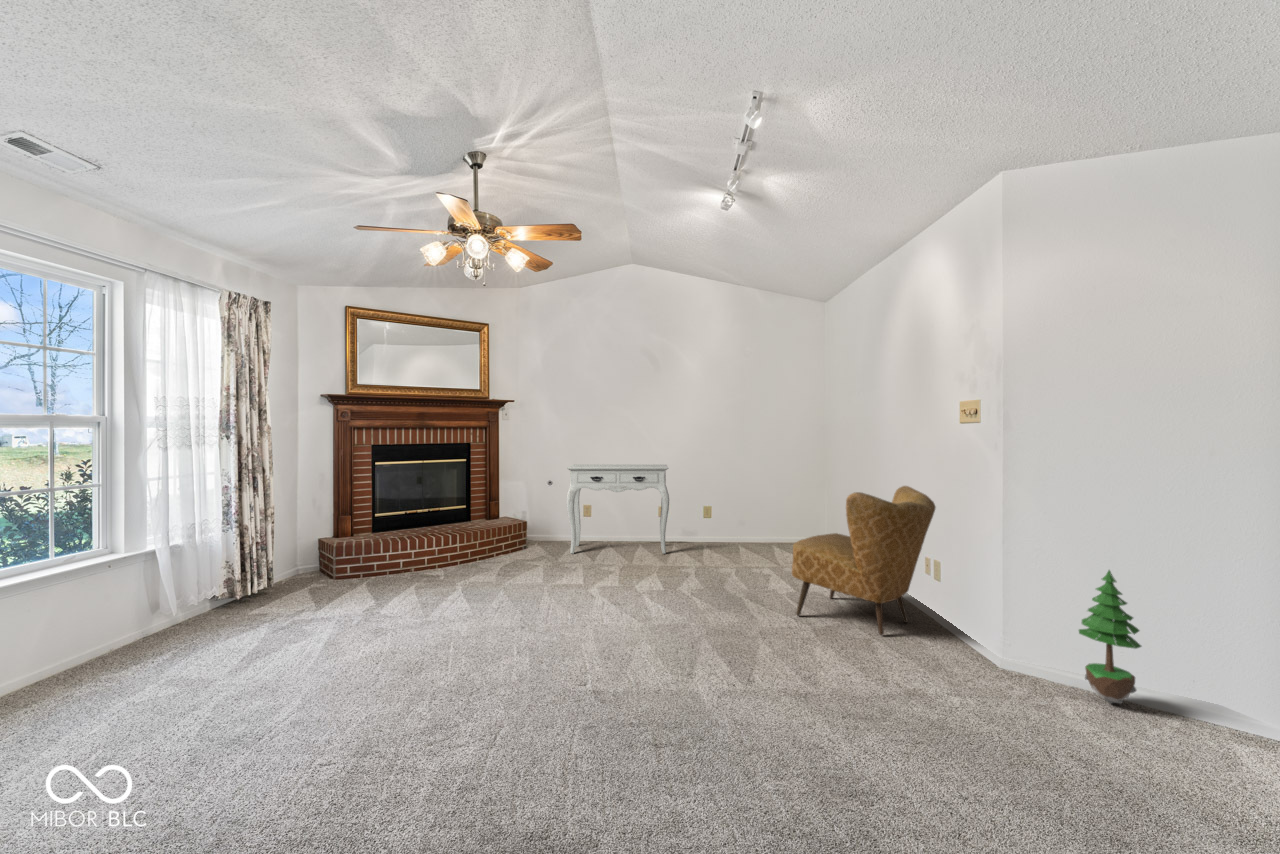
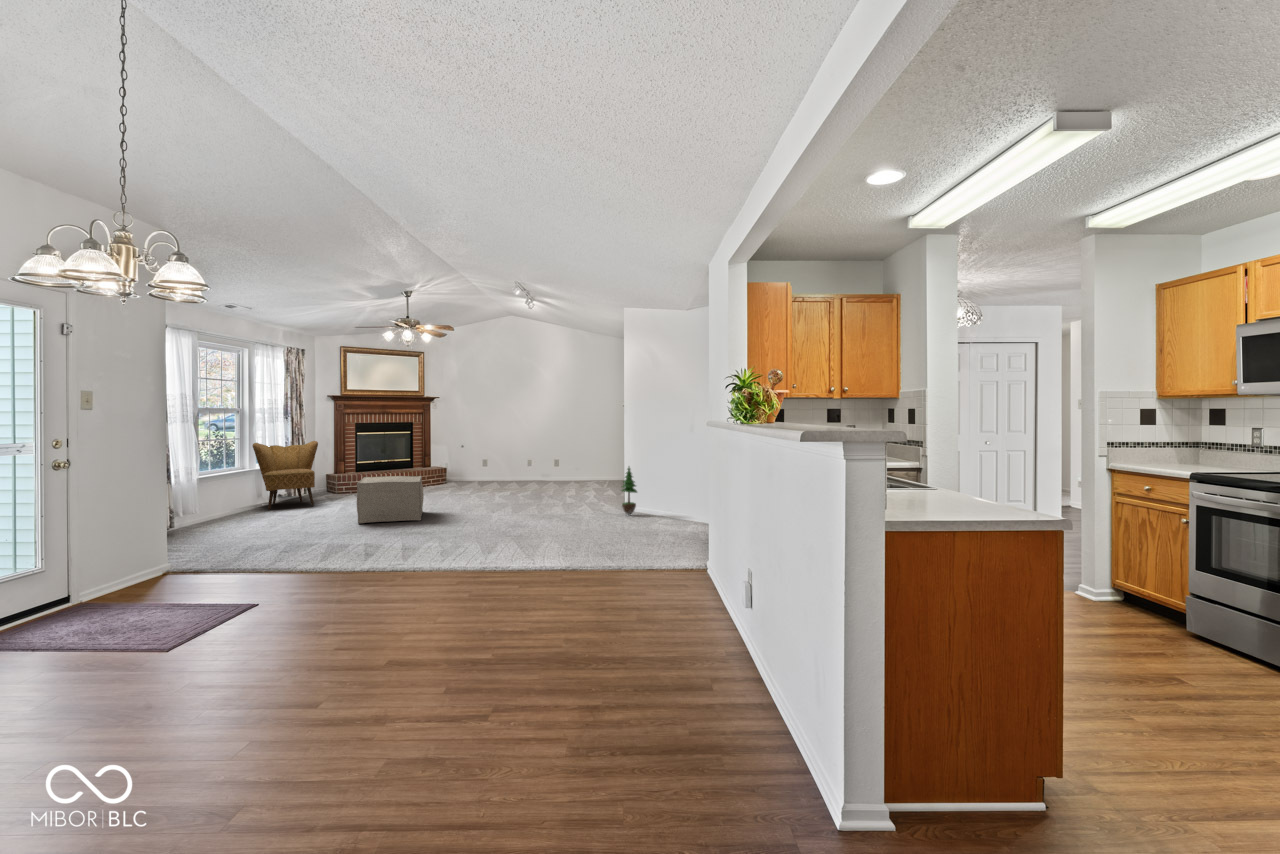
console table: present [566,465,669,554] -> none [468,436,532,487]
armchair: present [792,486,936,635] -> present [253,441,318,510]
ottoman: none [367,589,569,803] -> present [357,476,424,523]

